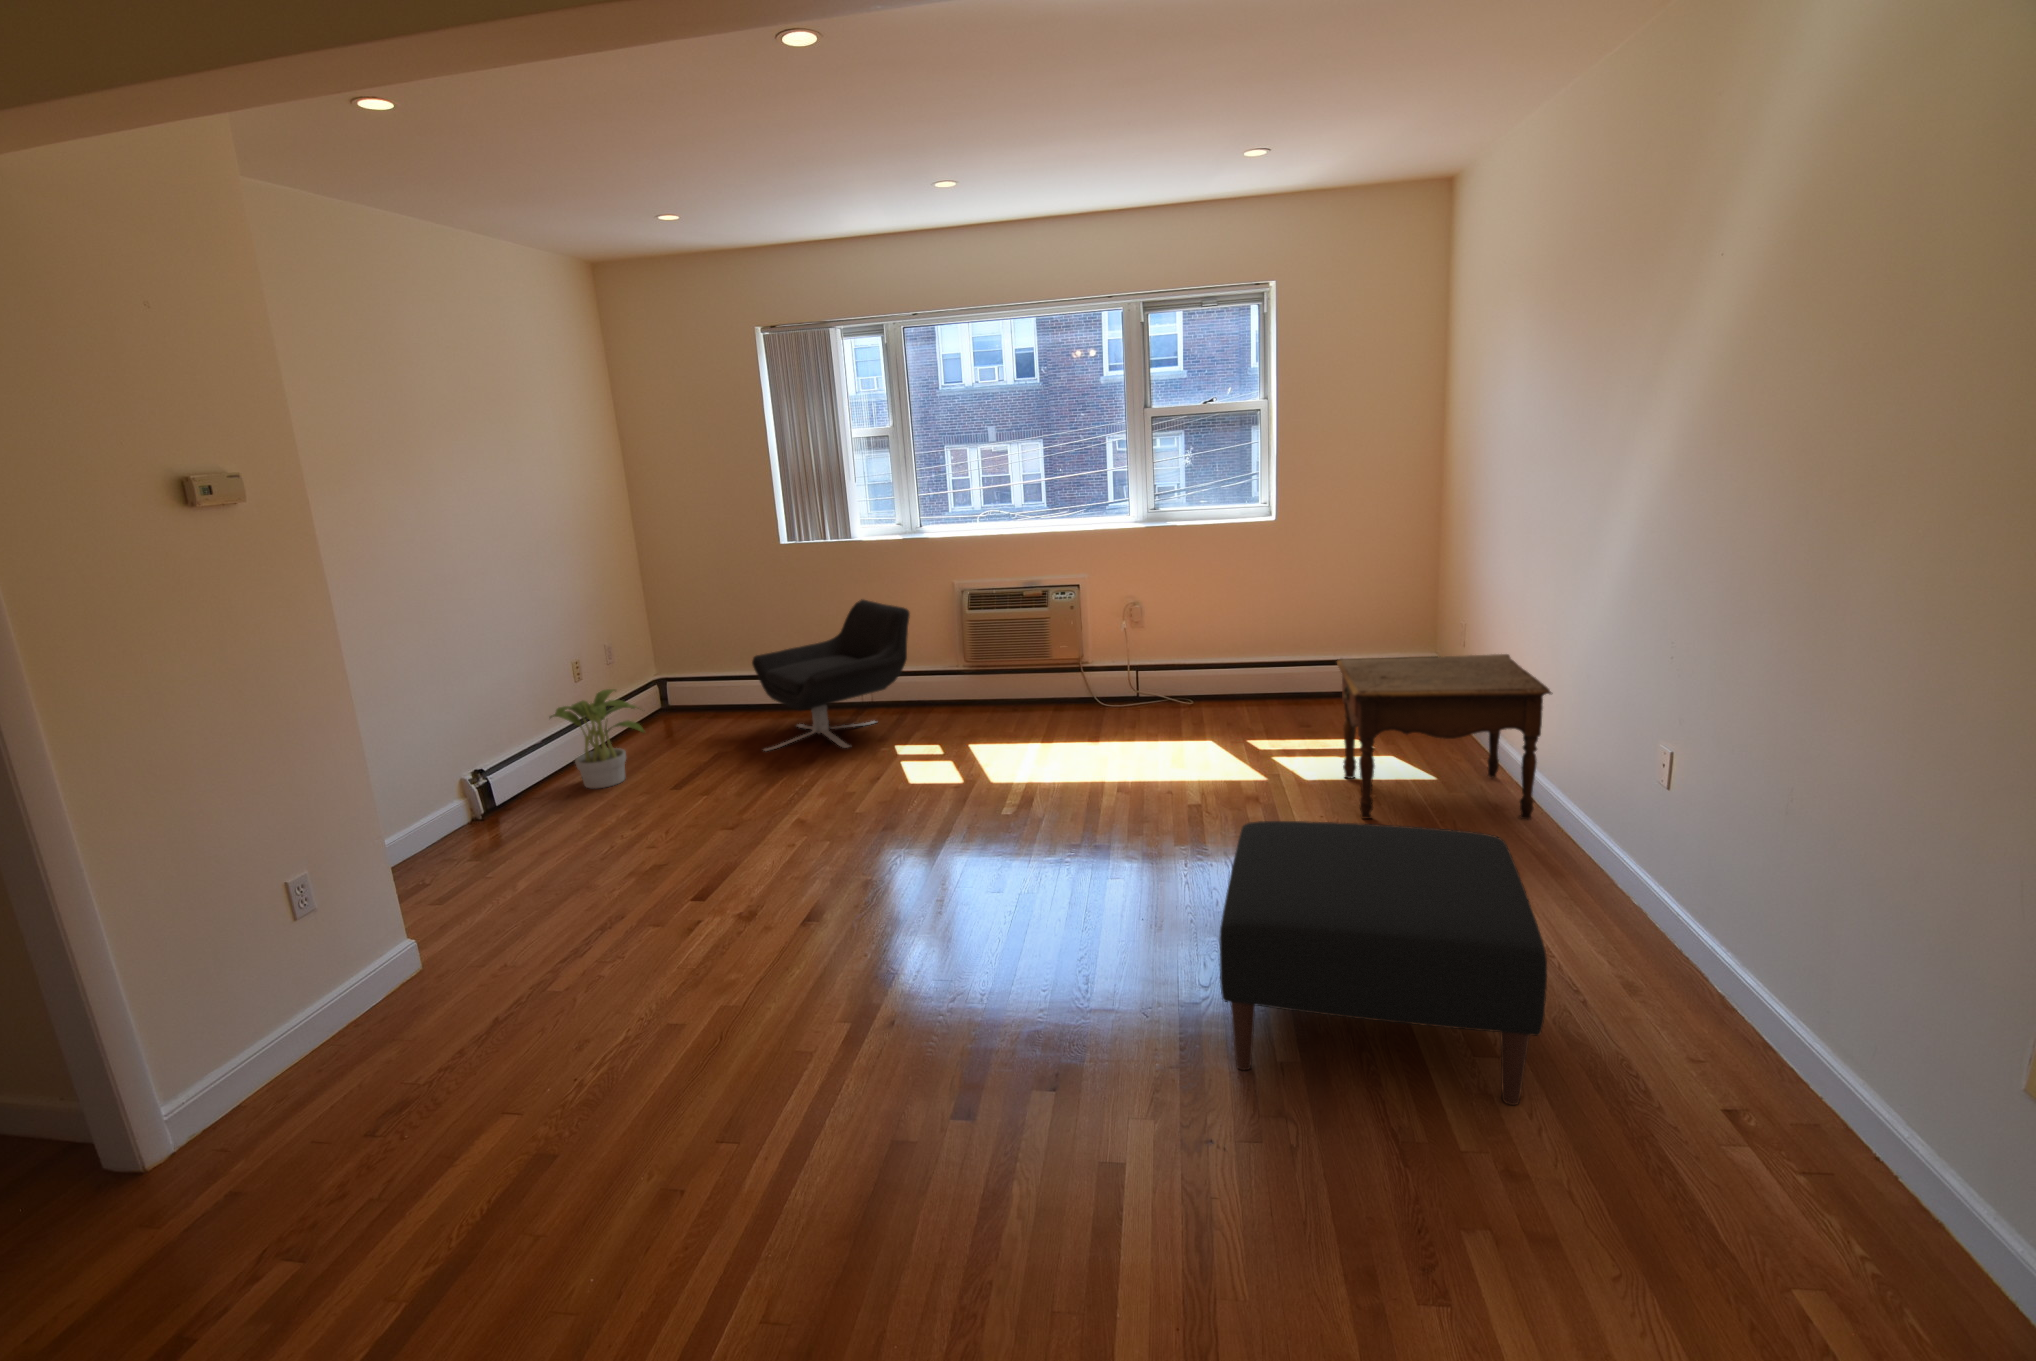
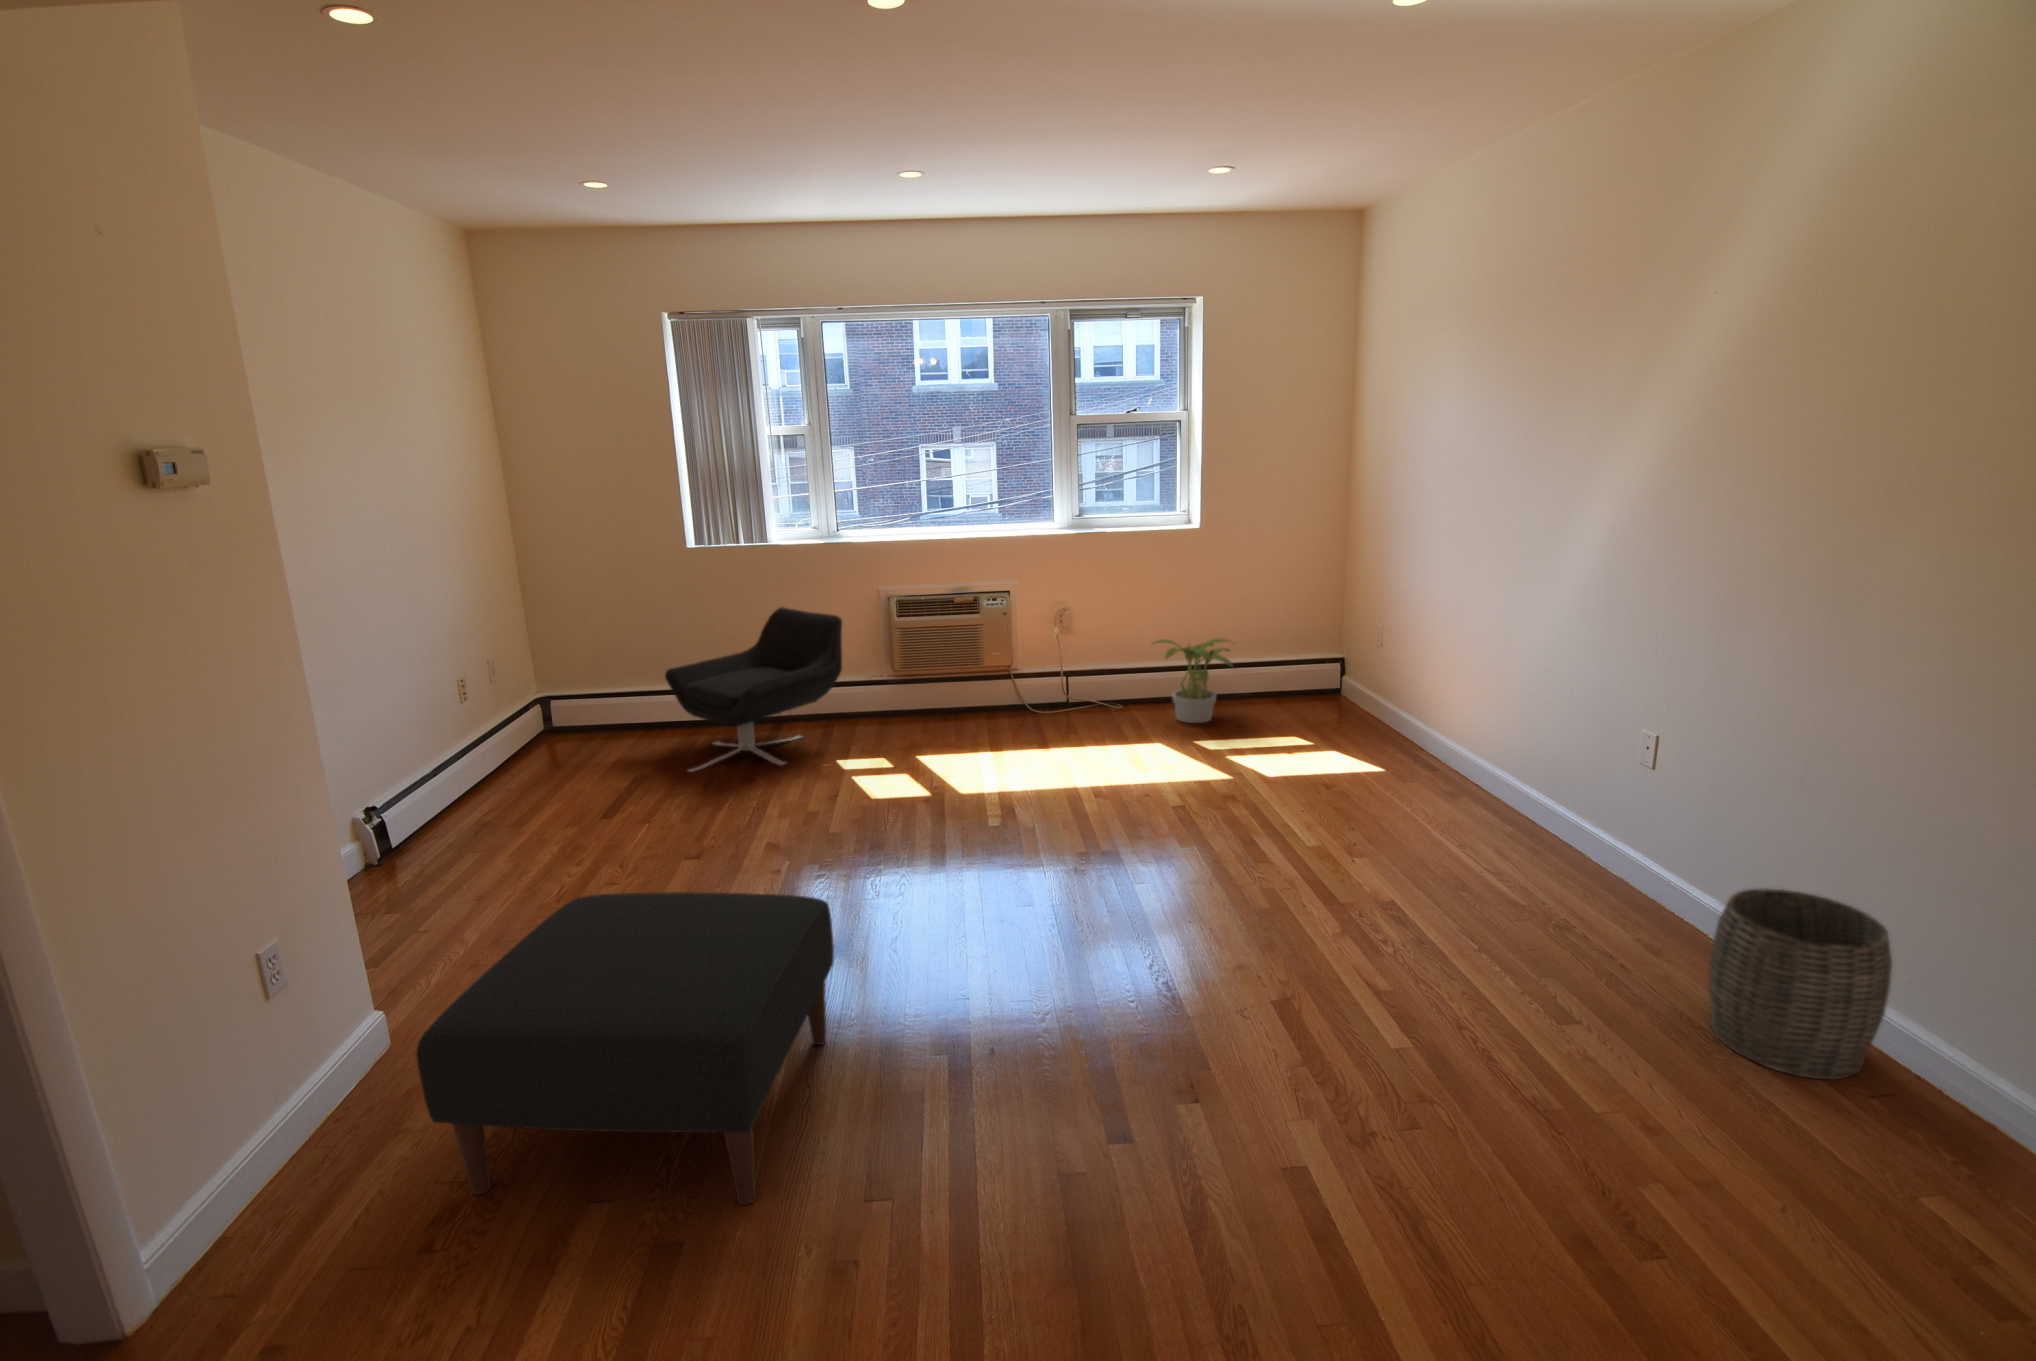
side table: present [1337,654,1551,820] -> none [1296,652,1511,811]
potted plant: present [550,689,644,789] -> present [1154,638,1233,723]
ottoman: present [1219,821,1547,1105] -> present [416,892,834,1205]
woven basket: none [1645,928,1844,1149] -> present [1709,888,1892,1080]

